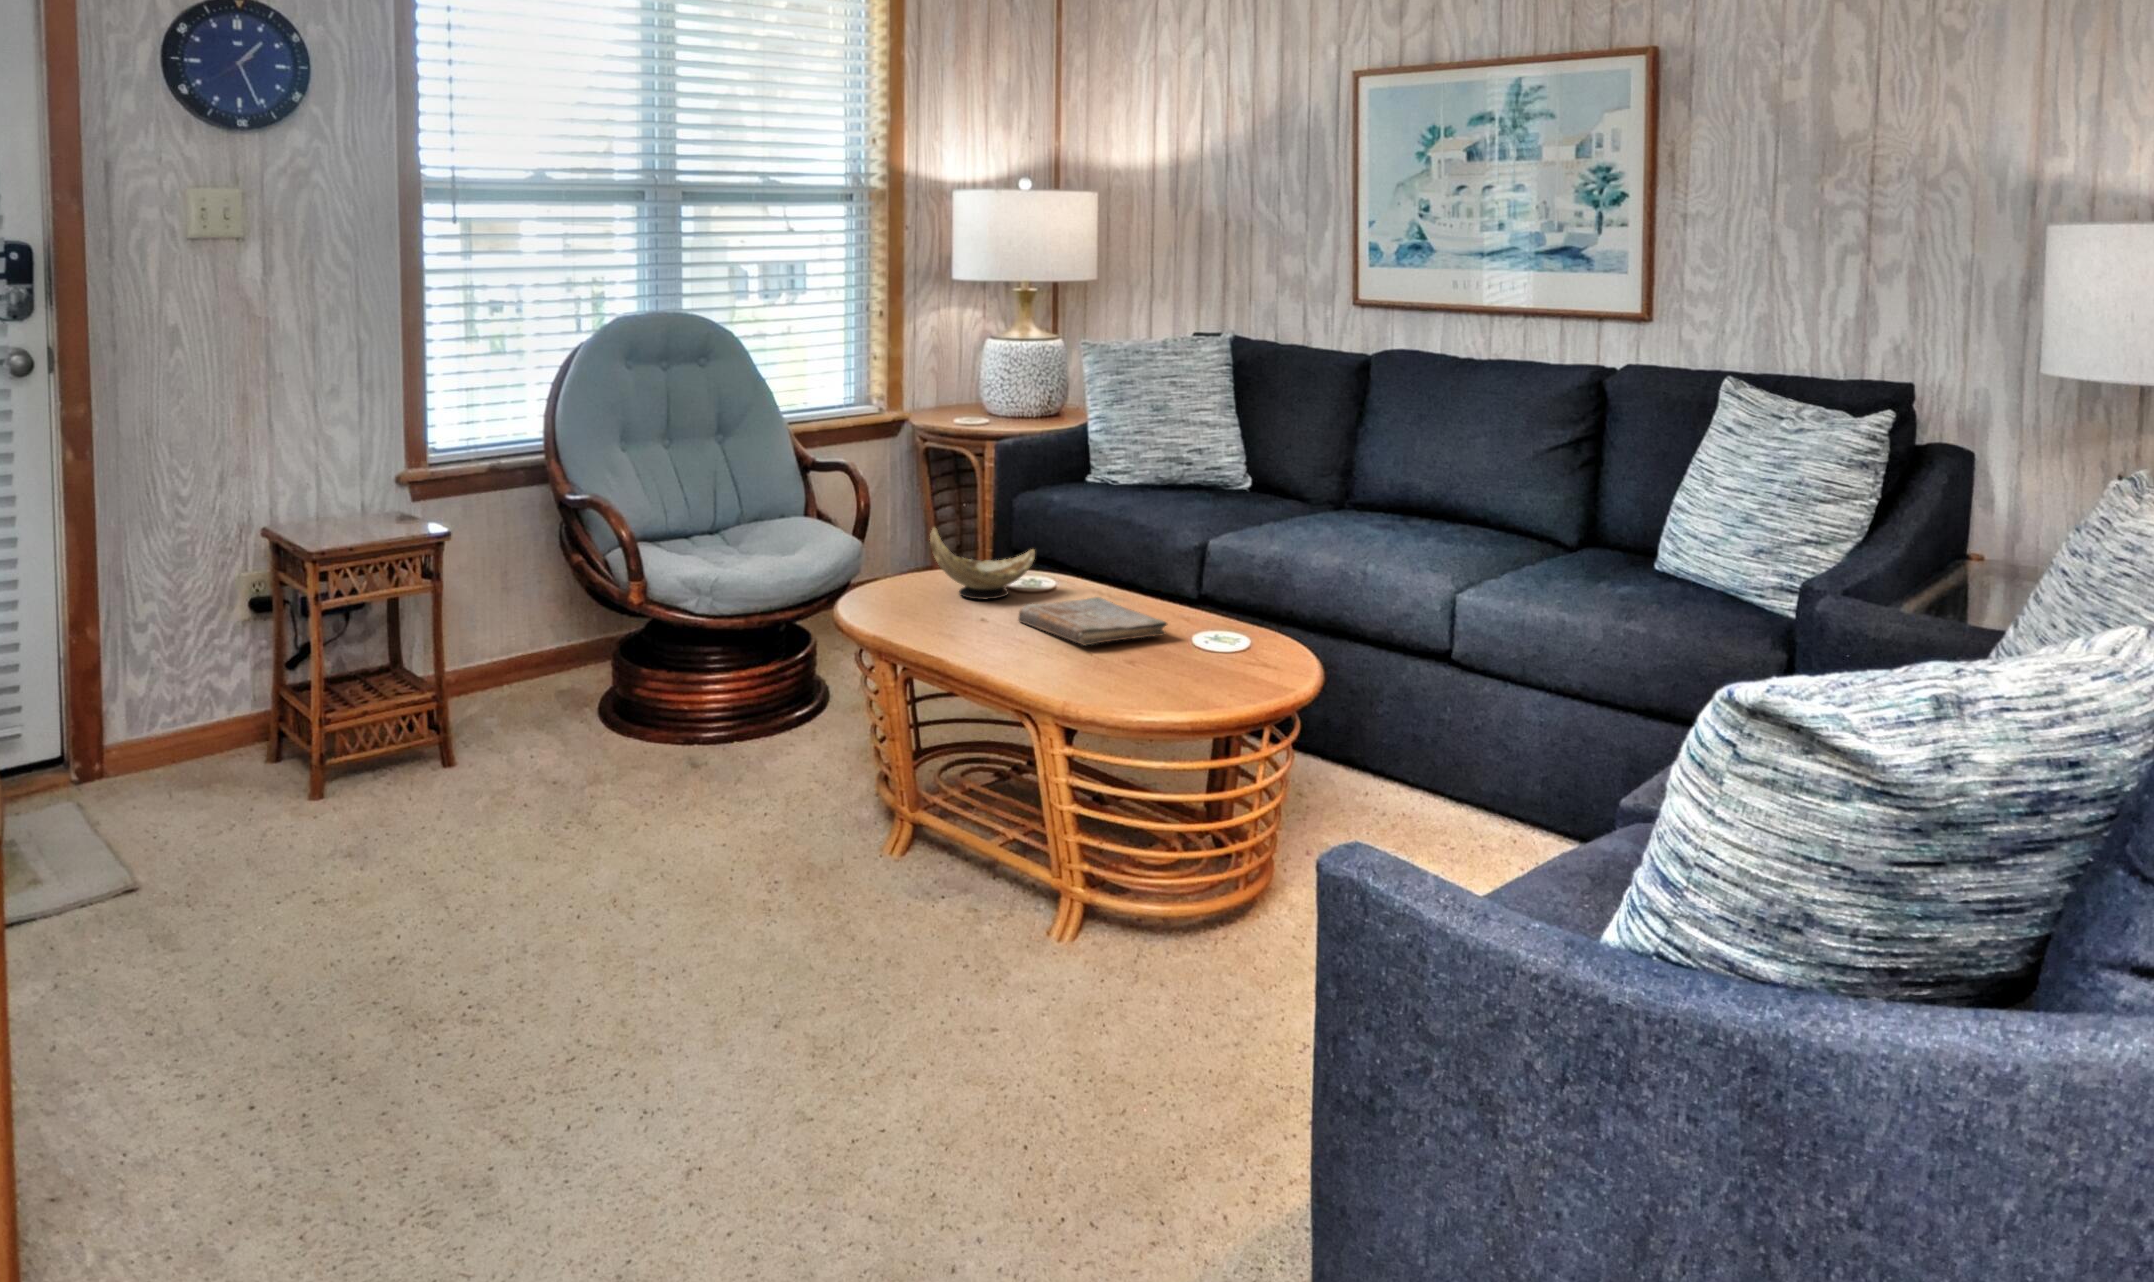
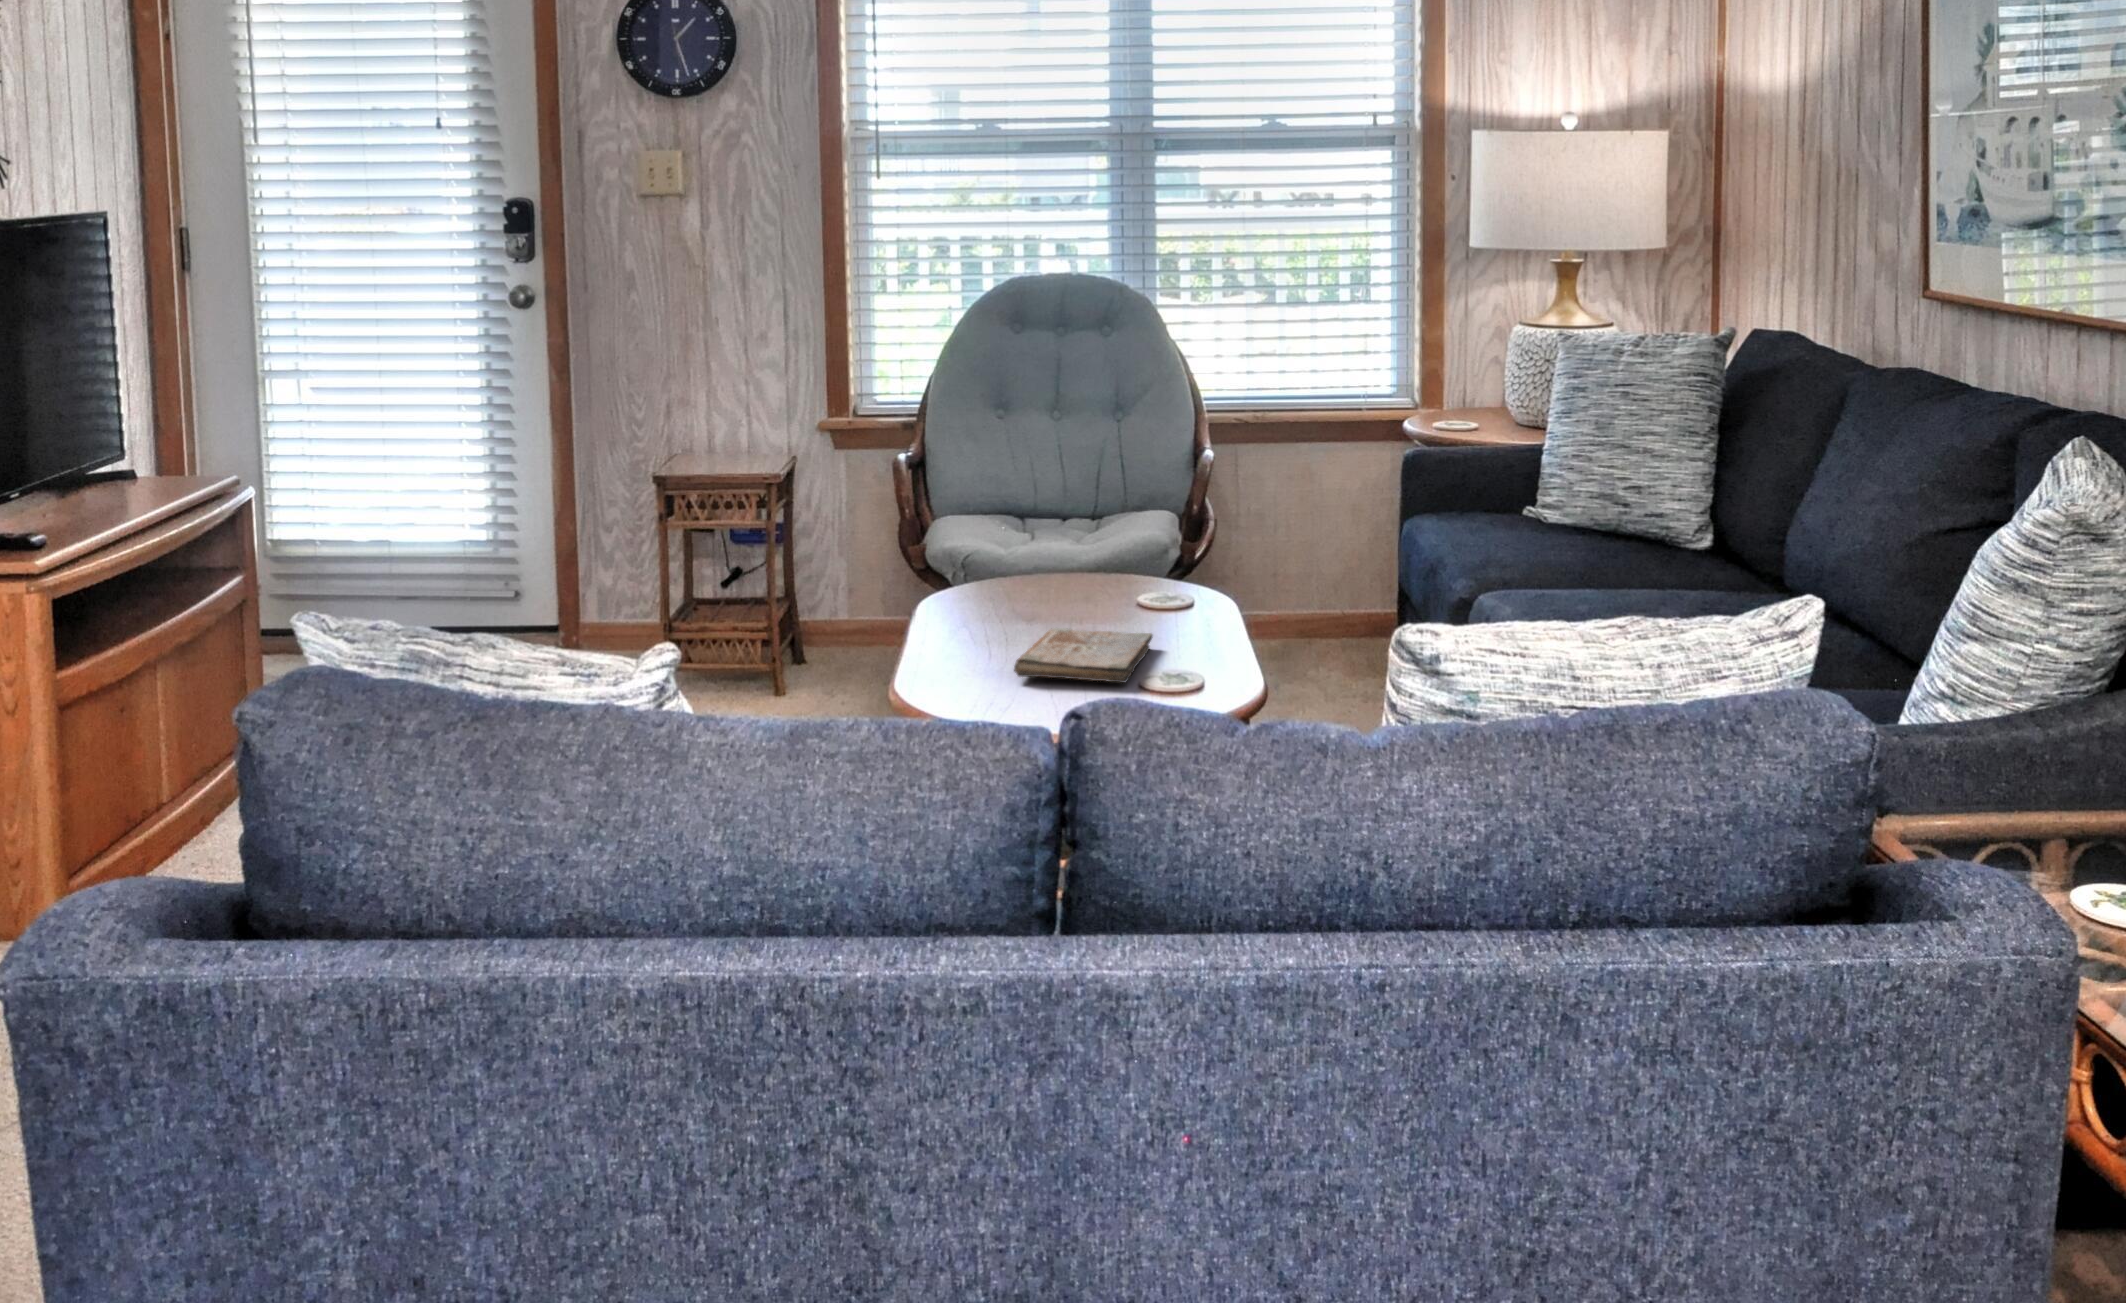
decorative bowl: present [930,528,1035,599] -> none [1029,531,1148,620]

